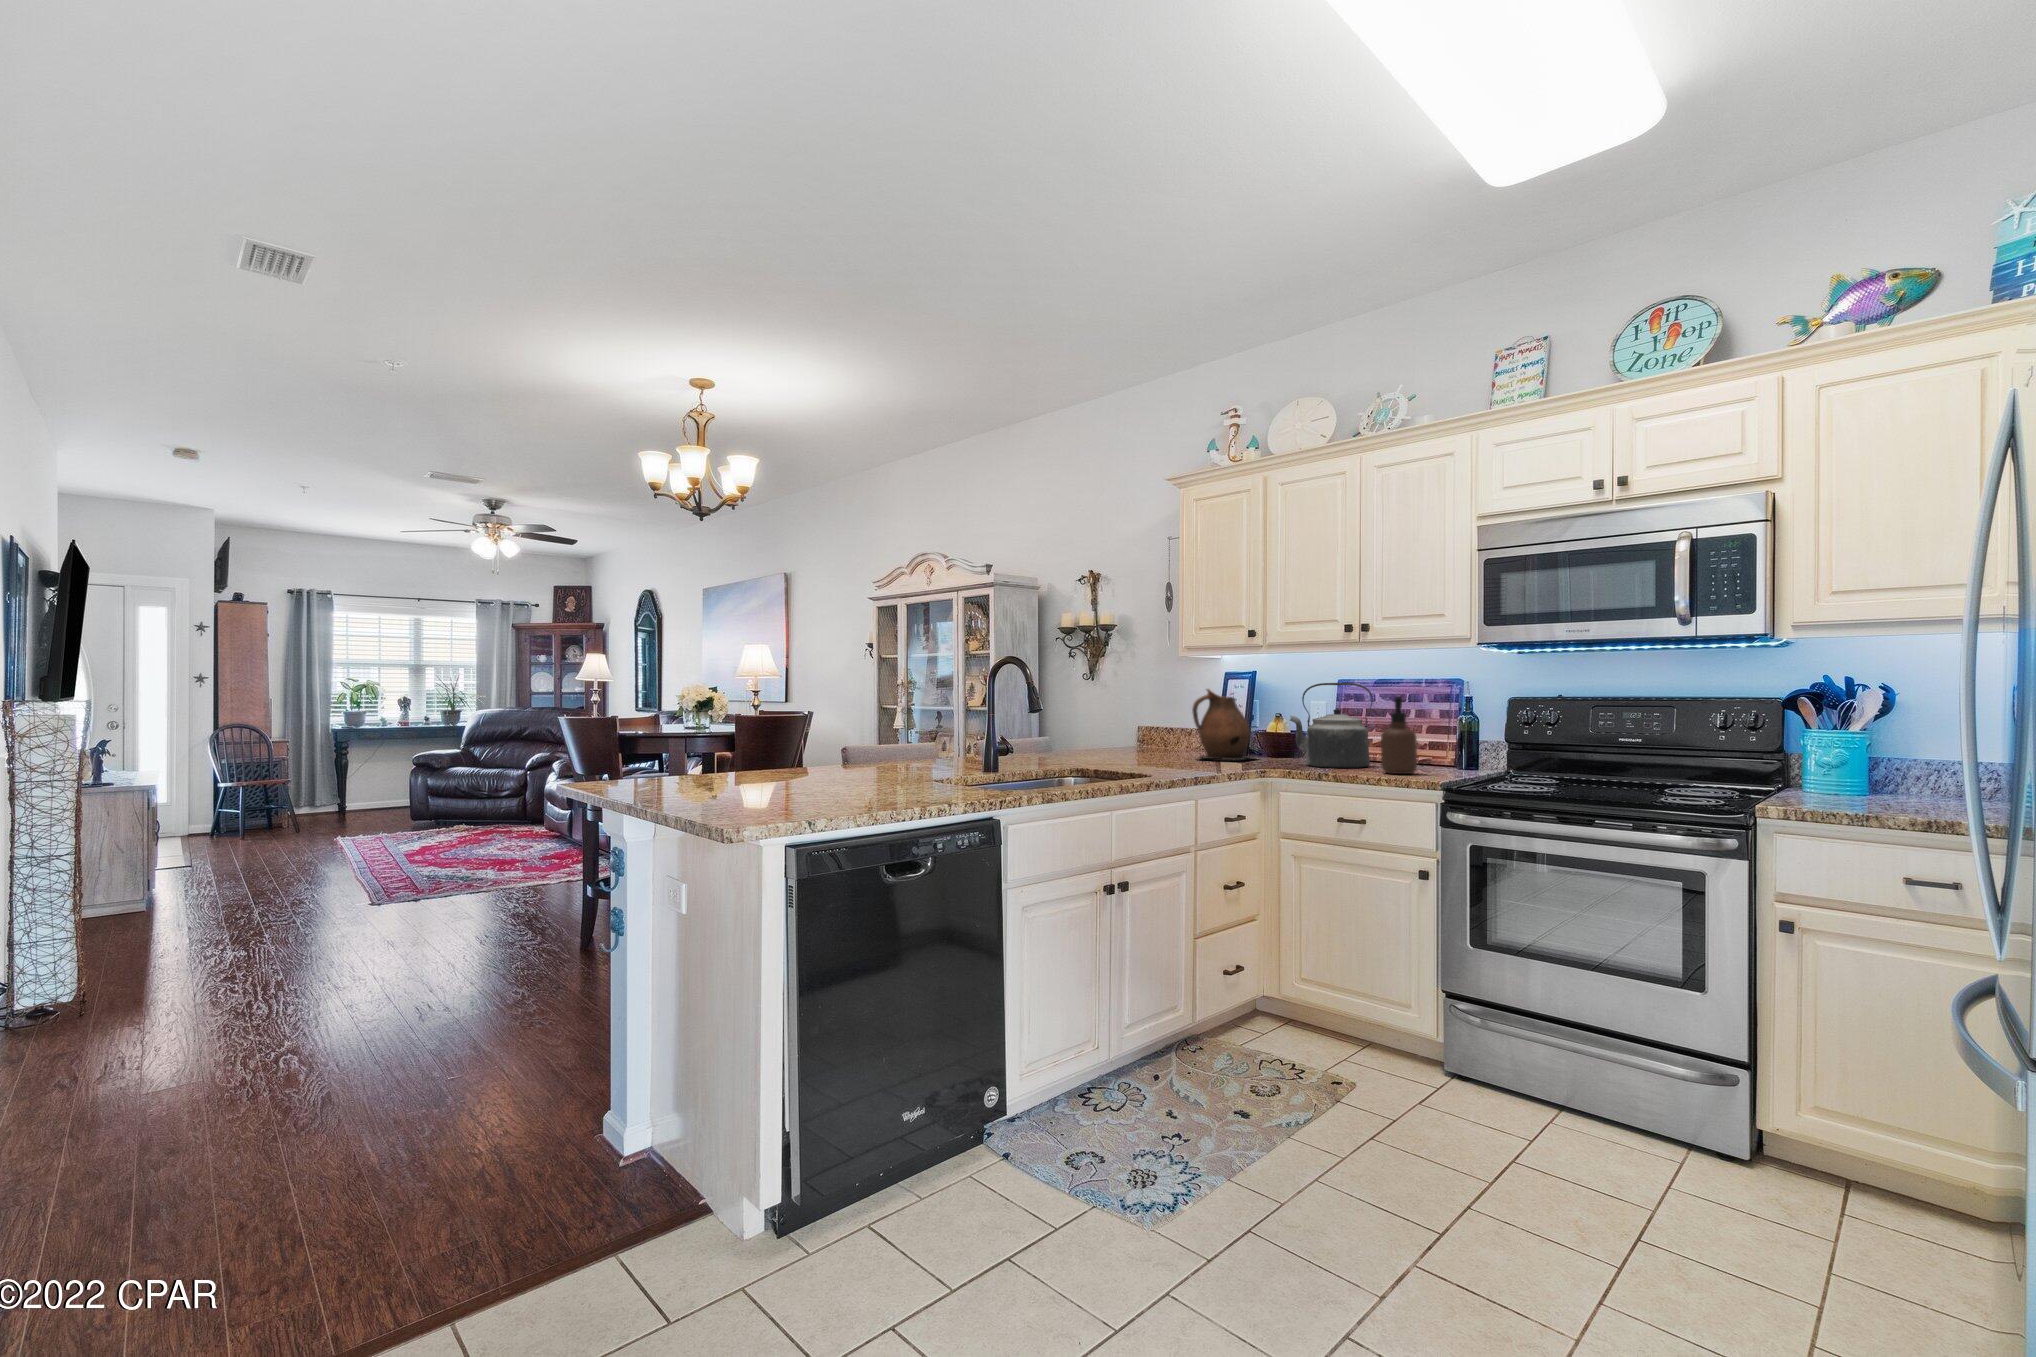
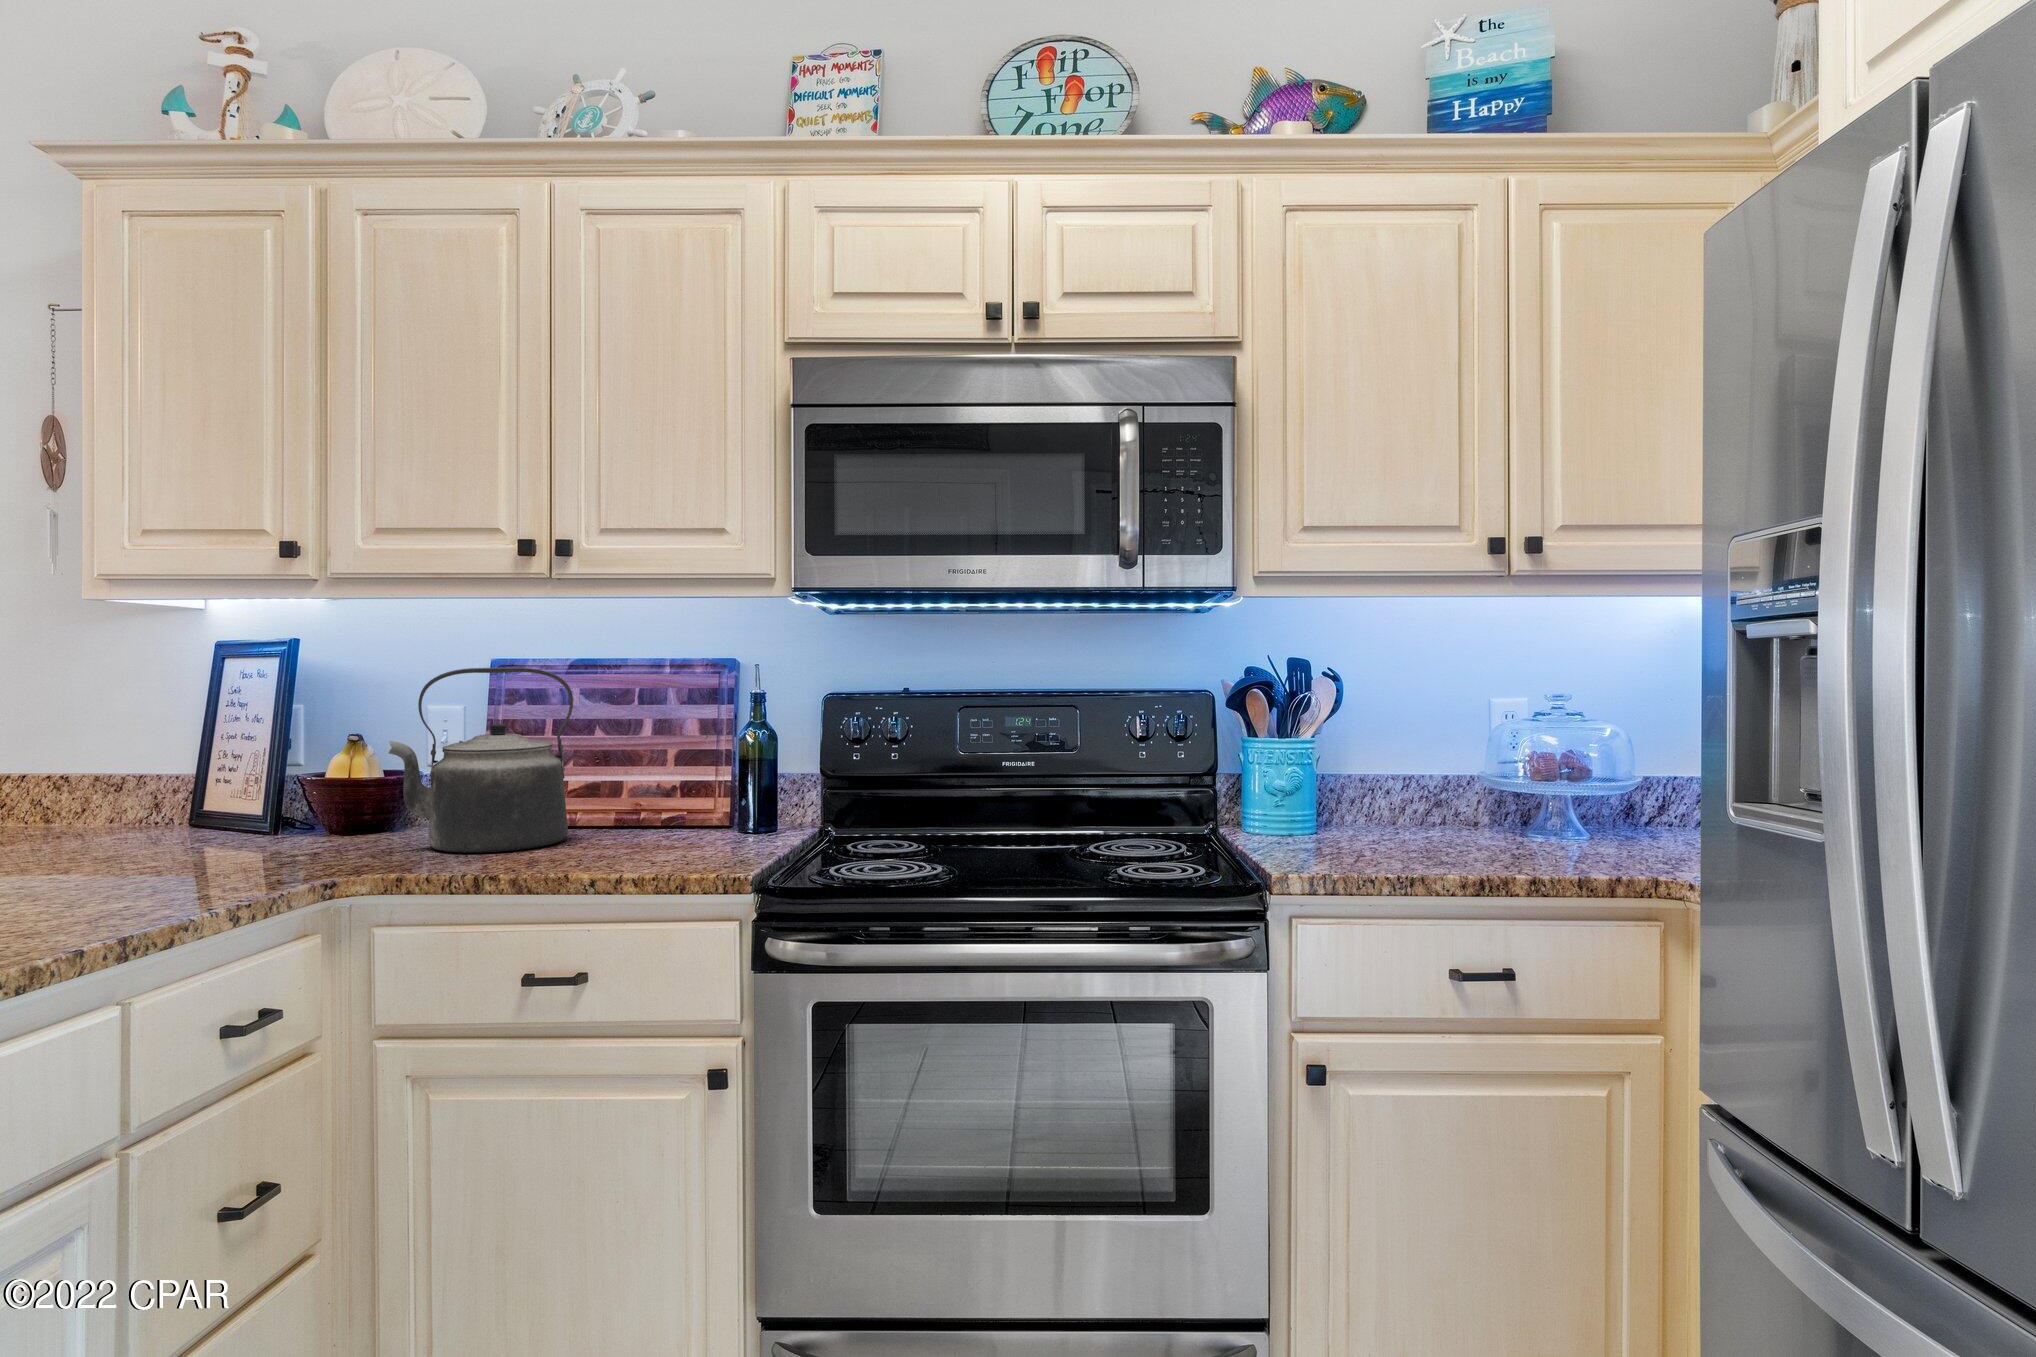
ceramic pitcher: present [1192,689,1259,760] -> none [124,683,312,854]
soap dispenser: present [1381,697,1417,774] -> none [607,699,680,860]

